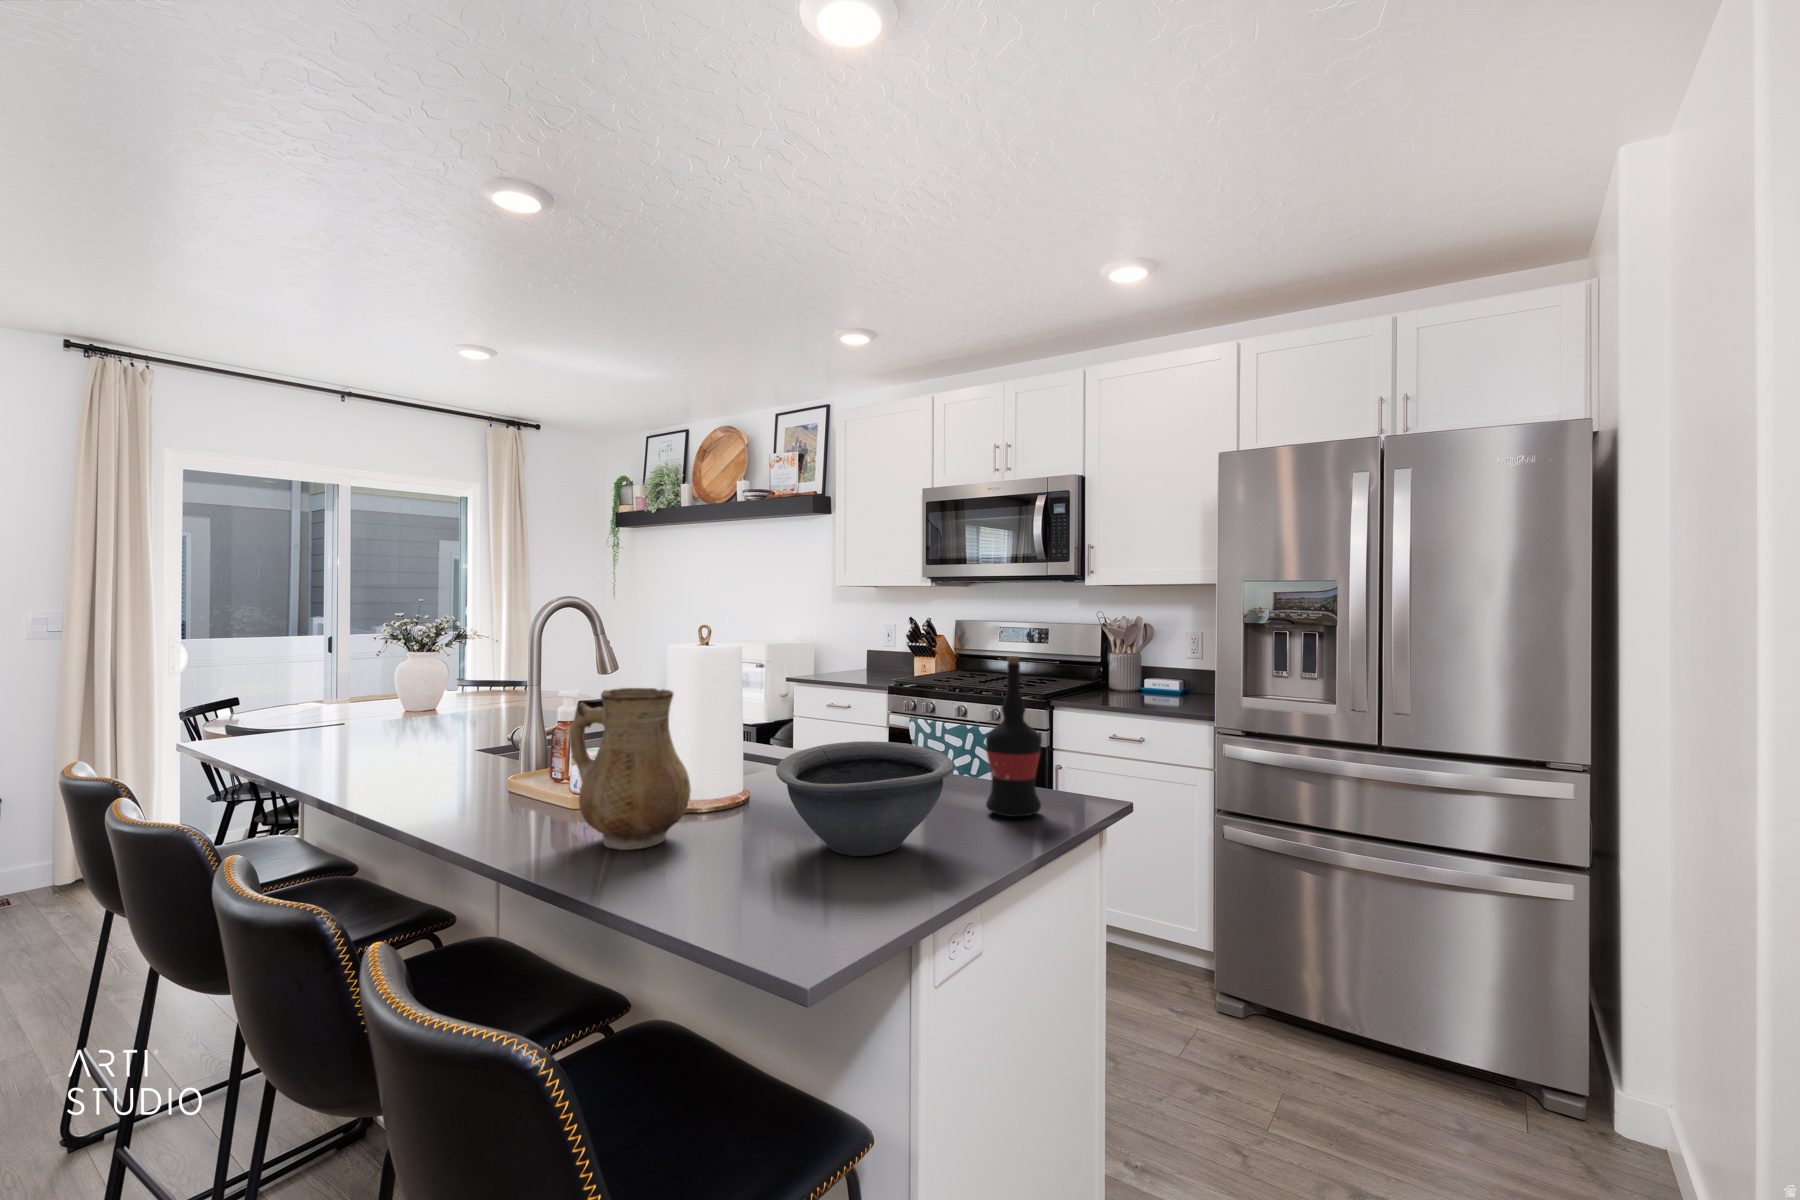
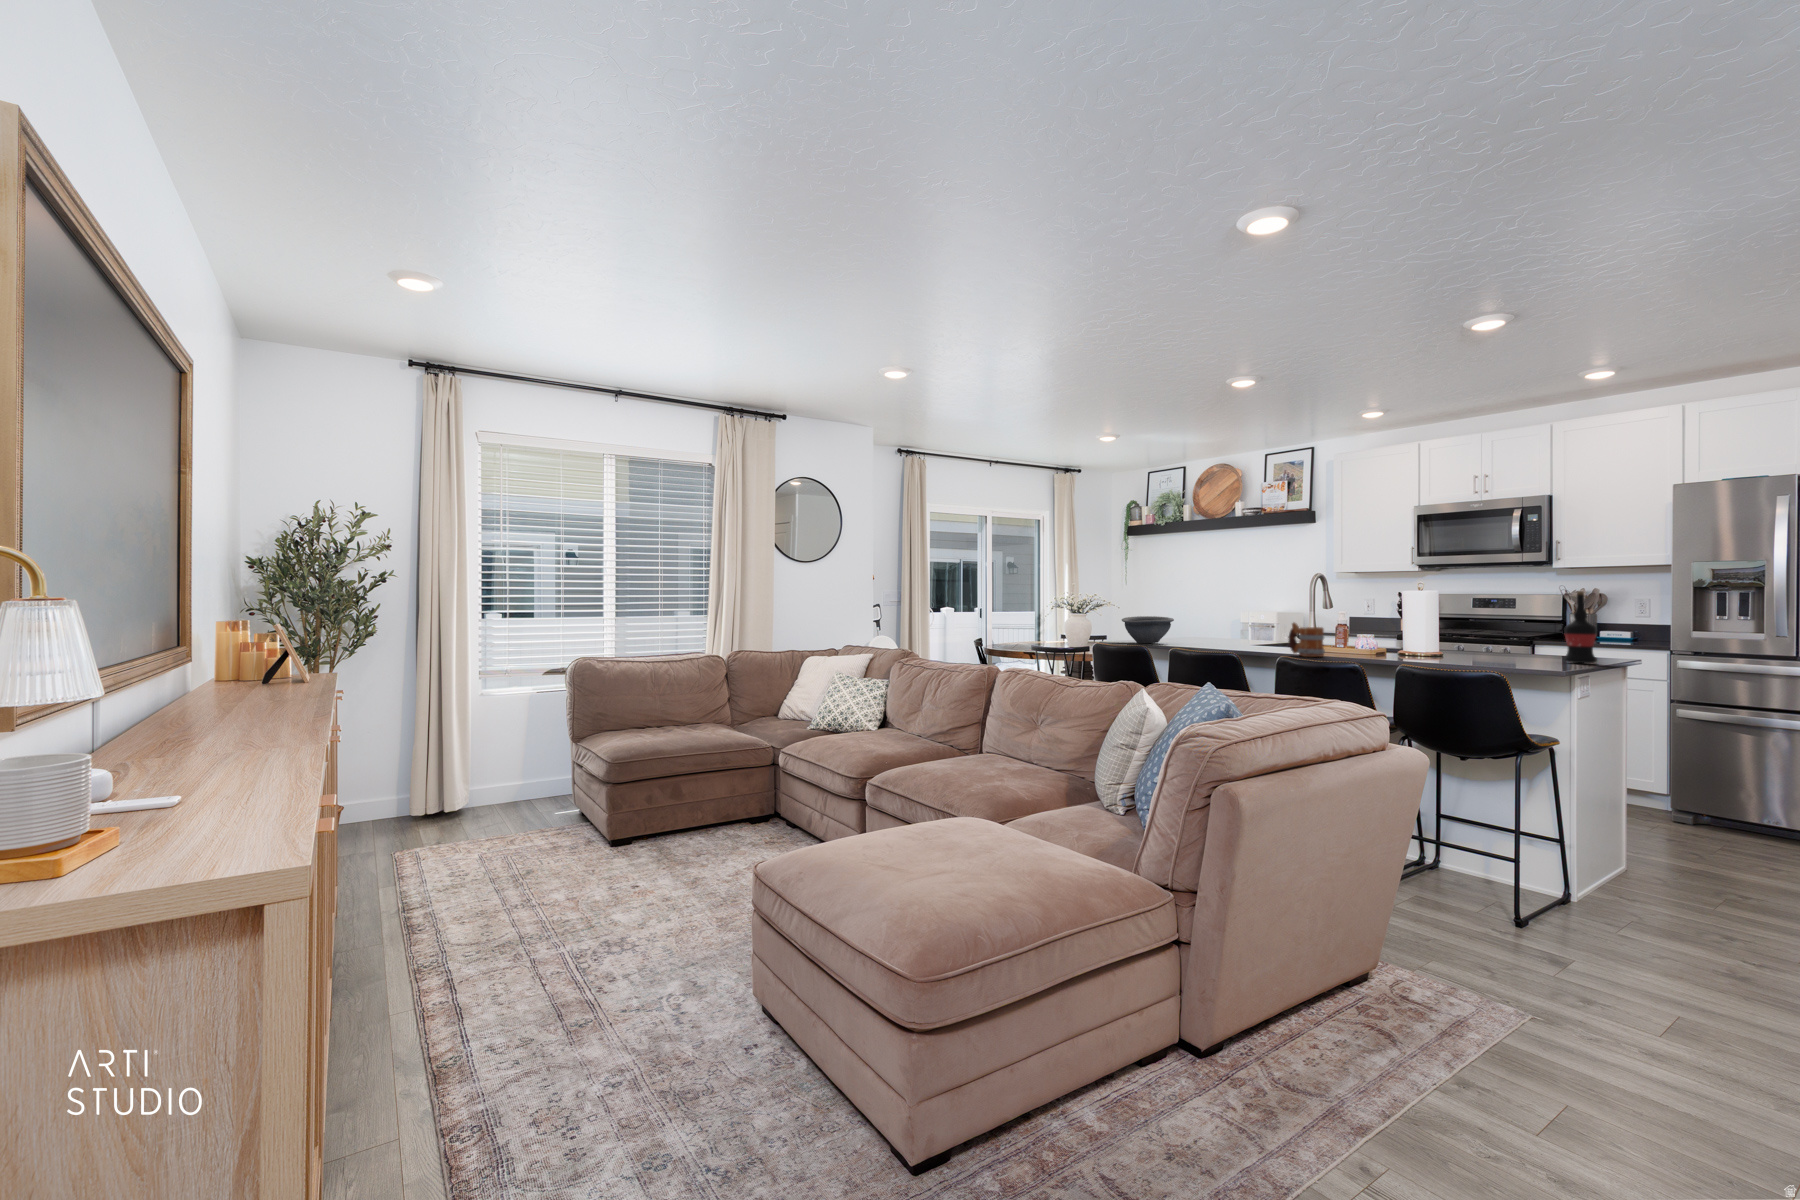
ceramic pitcher: present [569,688,691,850] -> none [1381,601,1438,662]
mug: none [423,731,494,826] -> present [1289,623,1325,657]
bowl: present [776,741,954,856] -> present [1122,616,1174,643]

